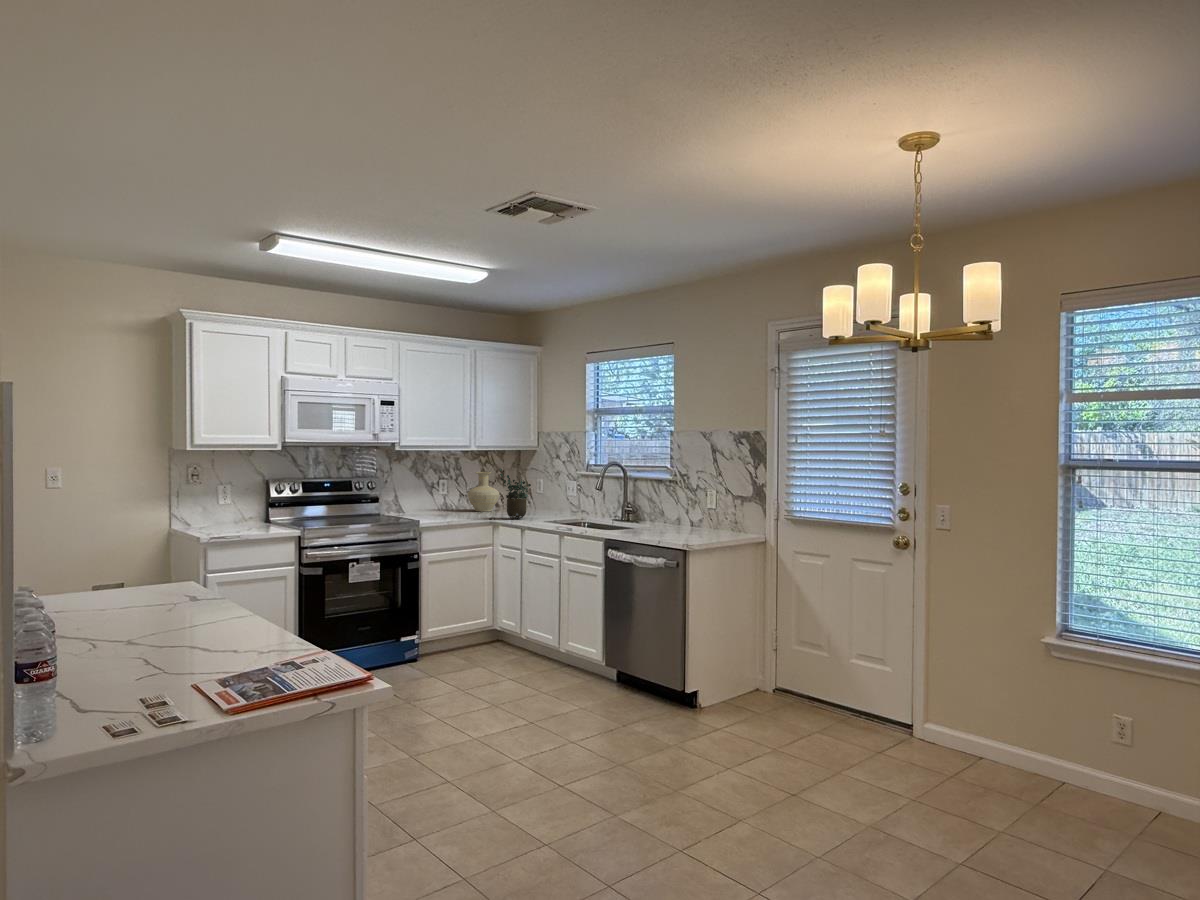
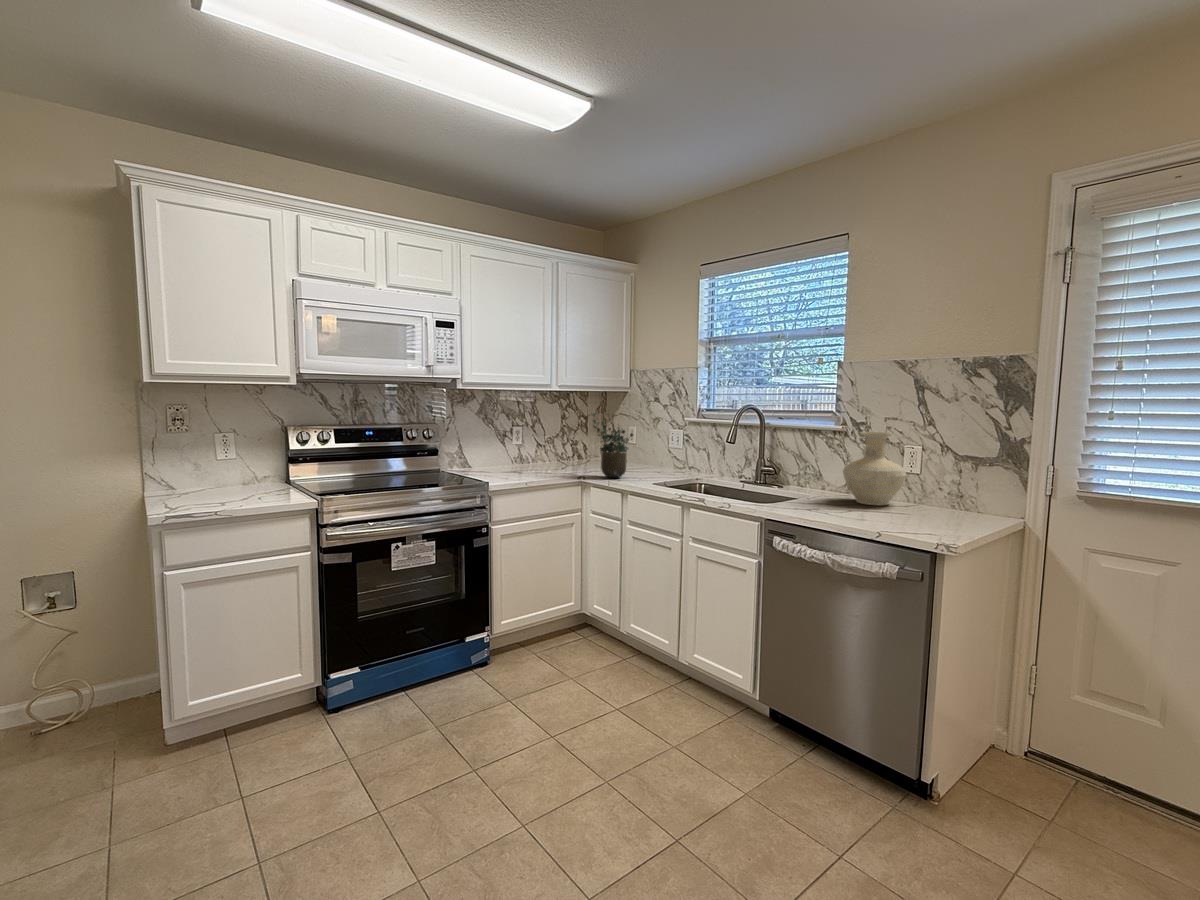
vase: present [468,472,499,512] -> present [843,432,906,505]

